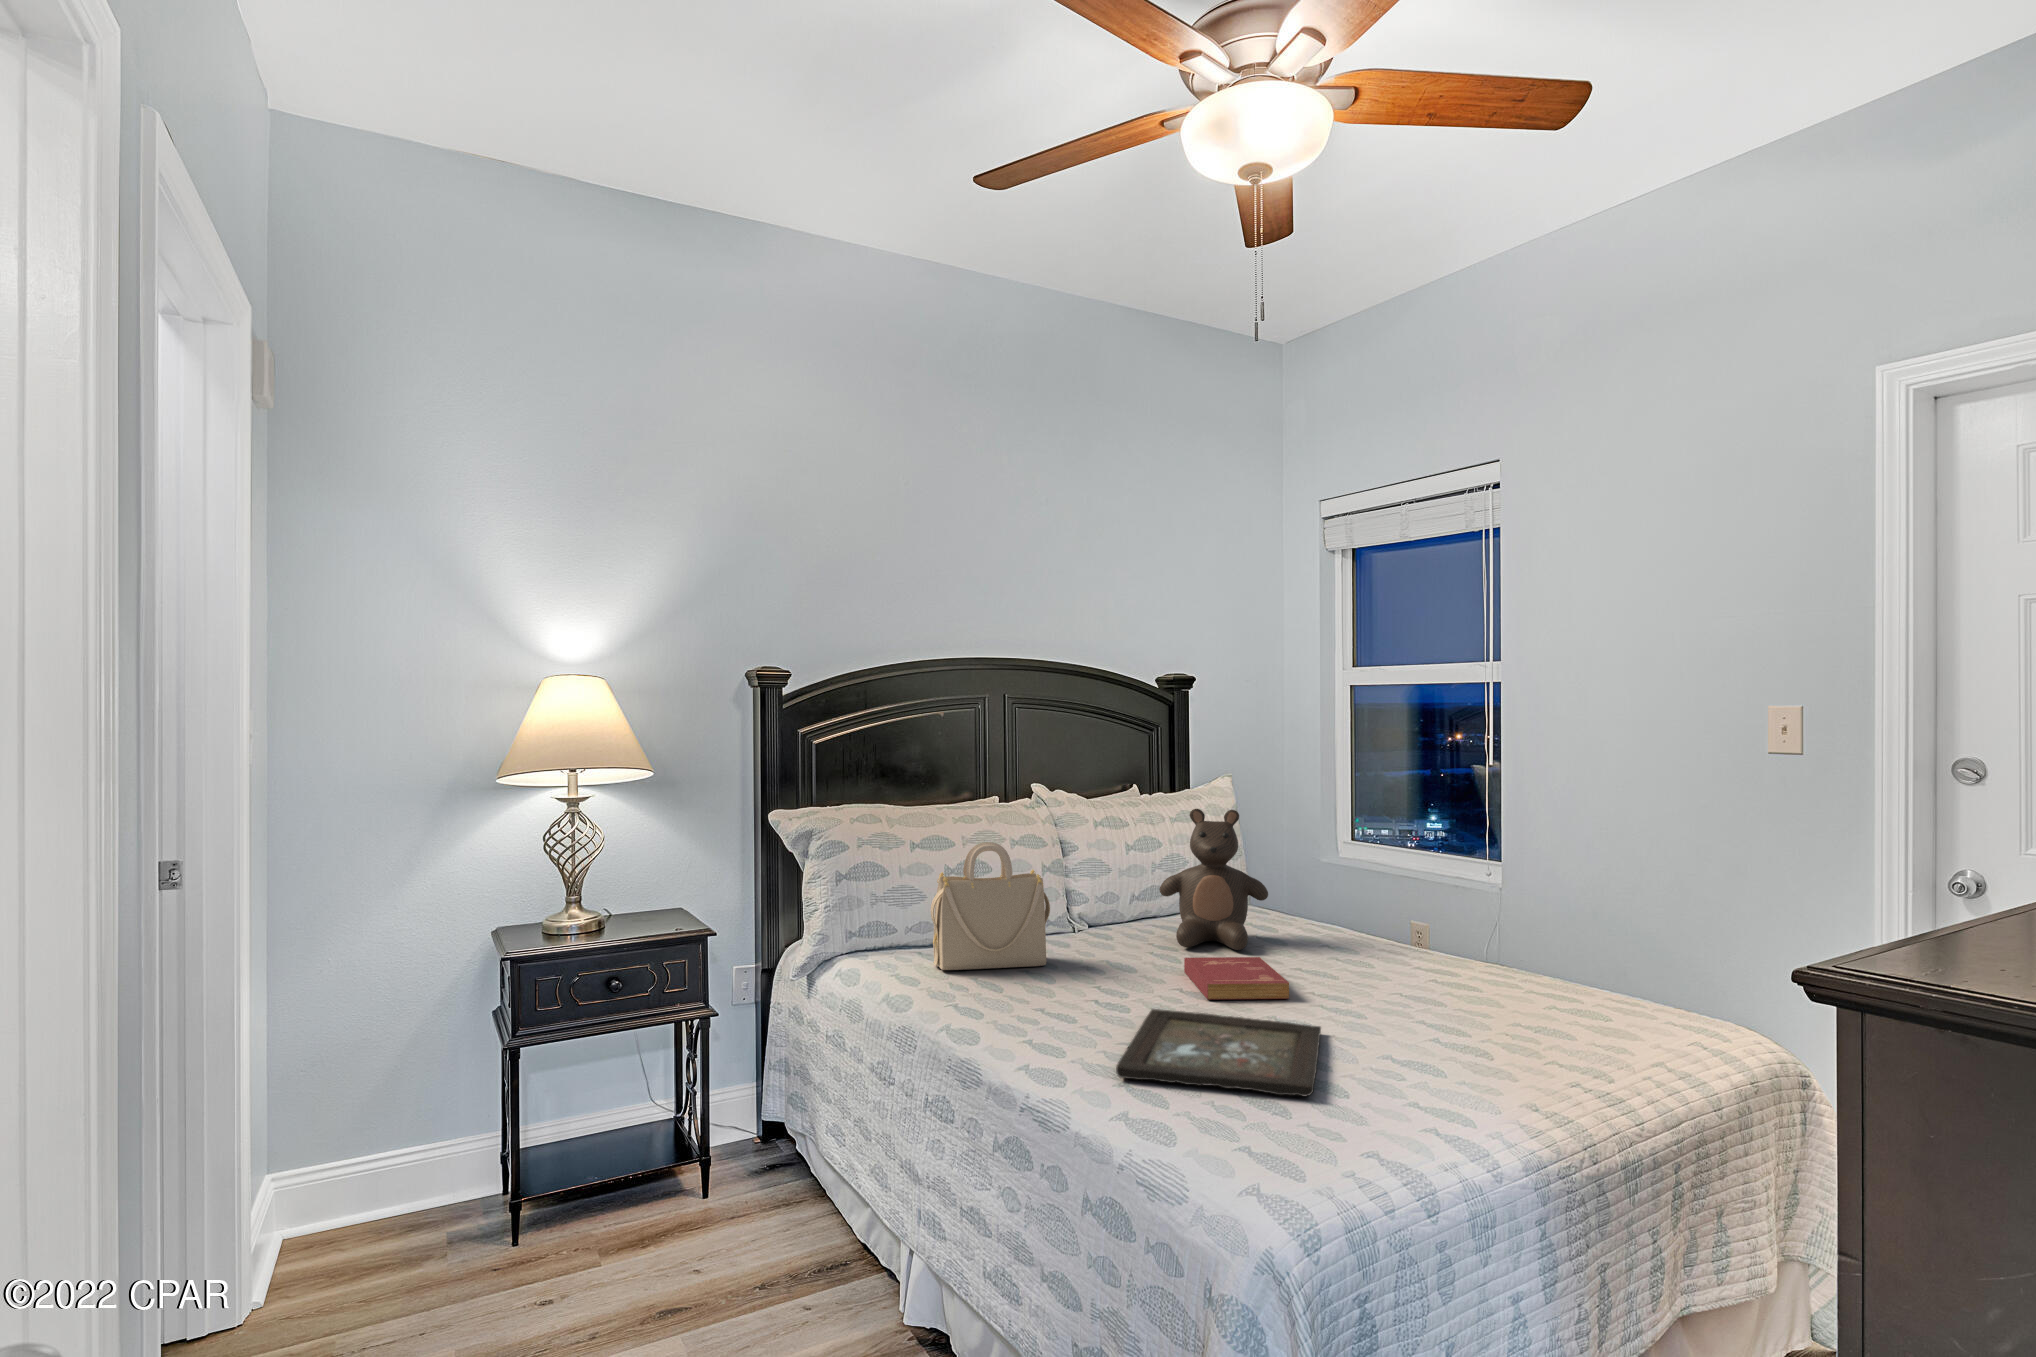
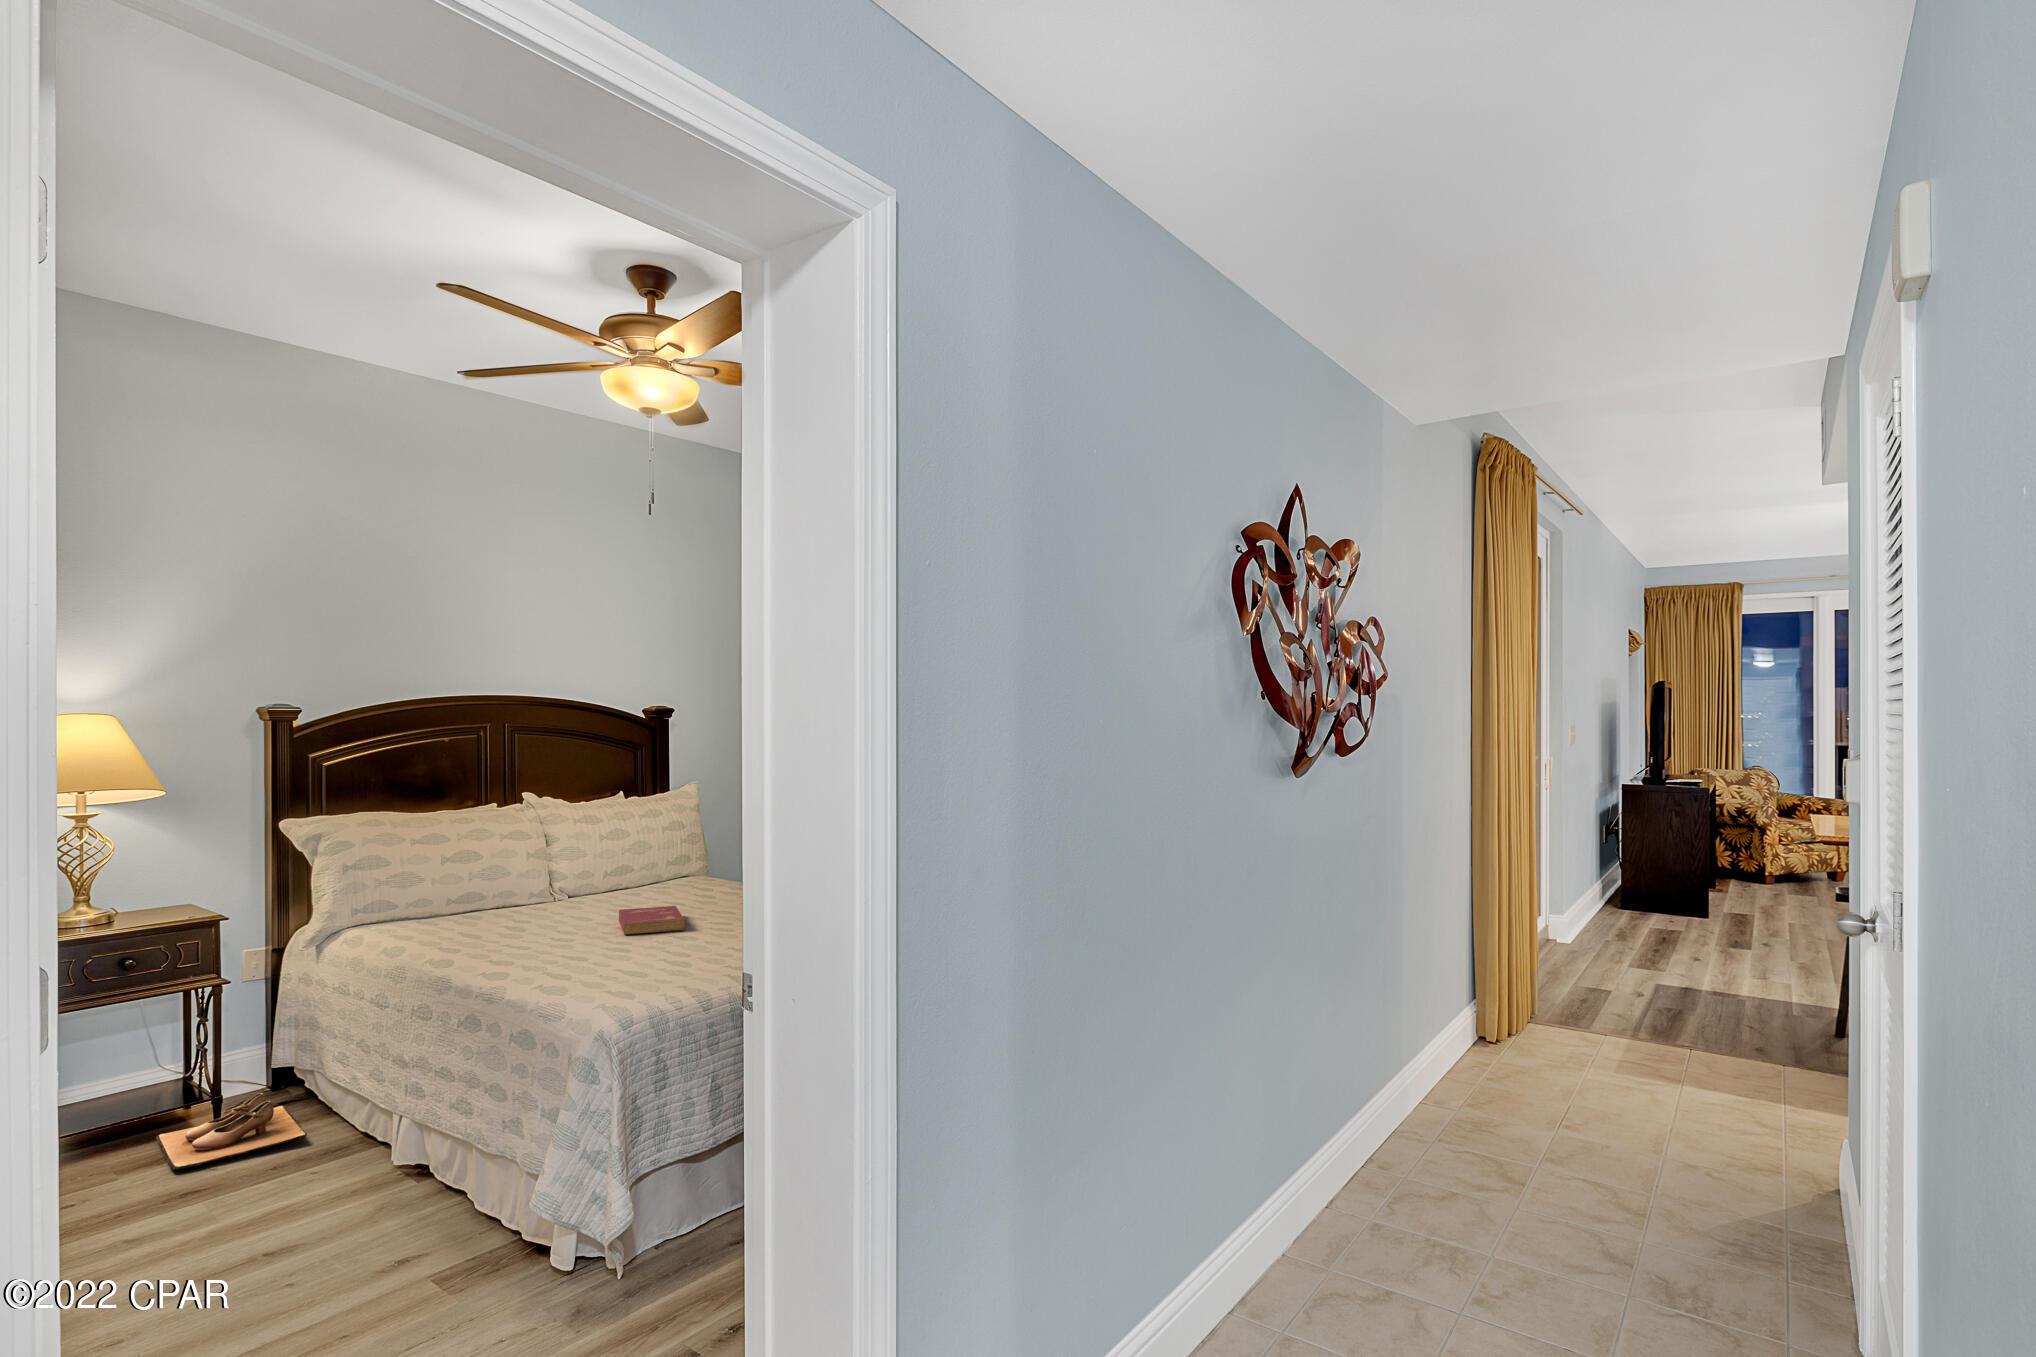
teddy bear: present [1159,809,1268,950] -> none [615,805,696,905]
handbag: present [931,842,1050,970] -> none [416,835,517,932]
tray: present [1116,1009,1321,1096] -> none [527,942,692,982]
shoe: none [650,1156,812,1253] -> present [156,1093,307,1170]

